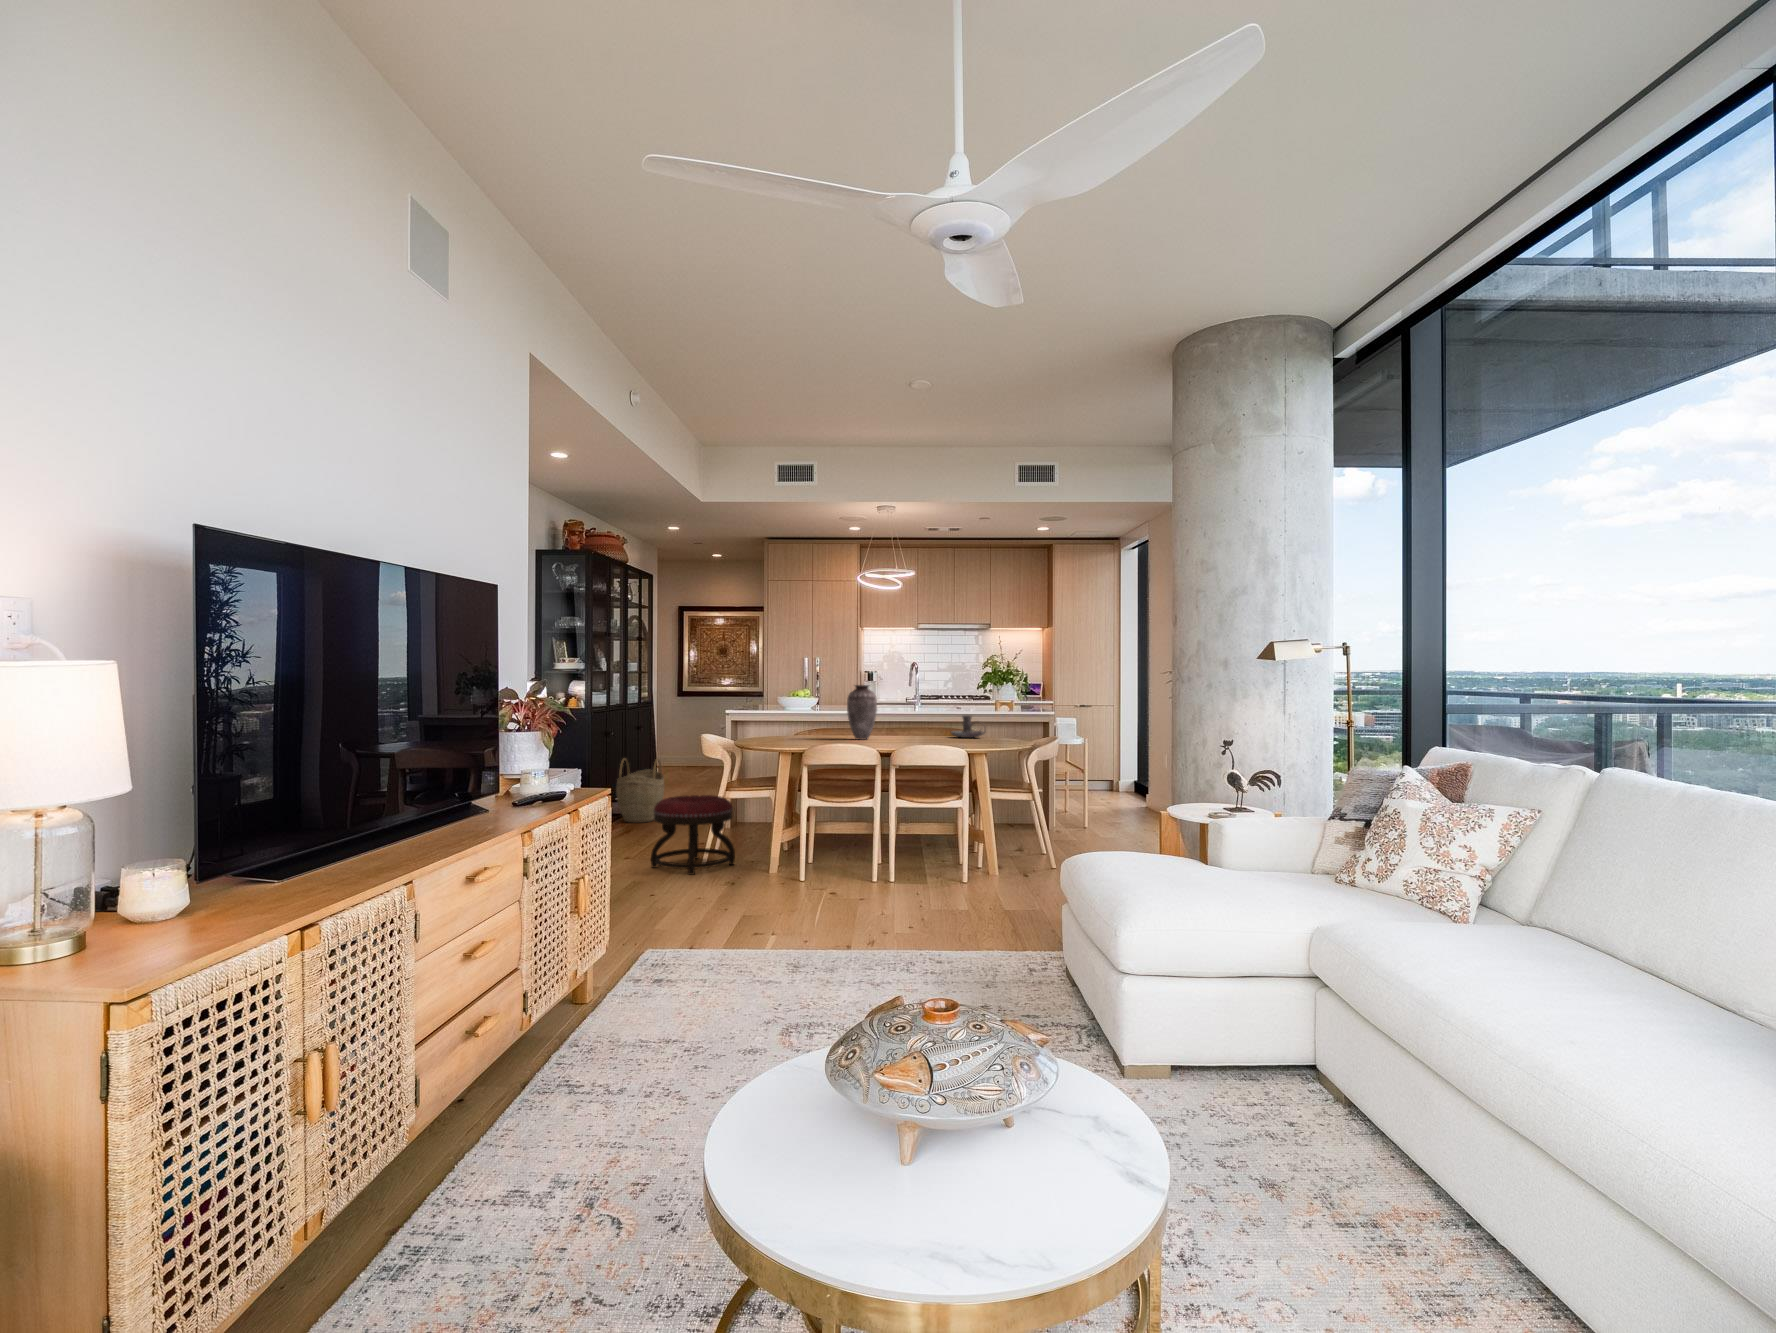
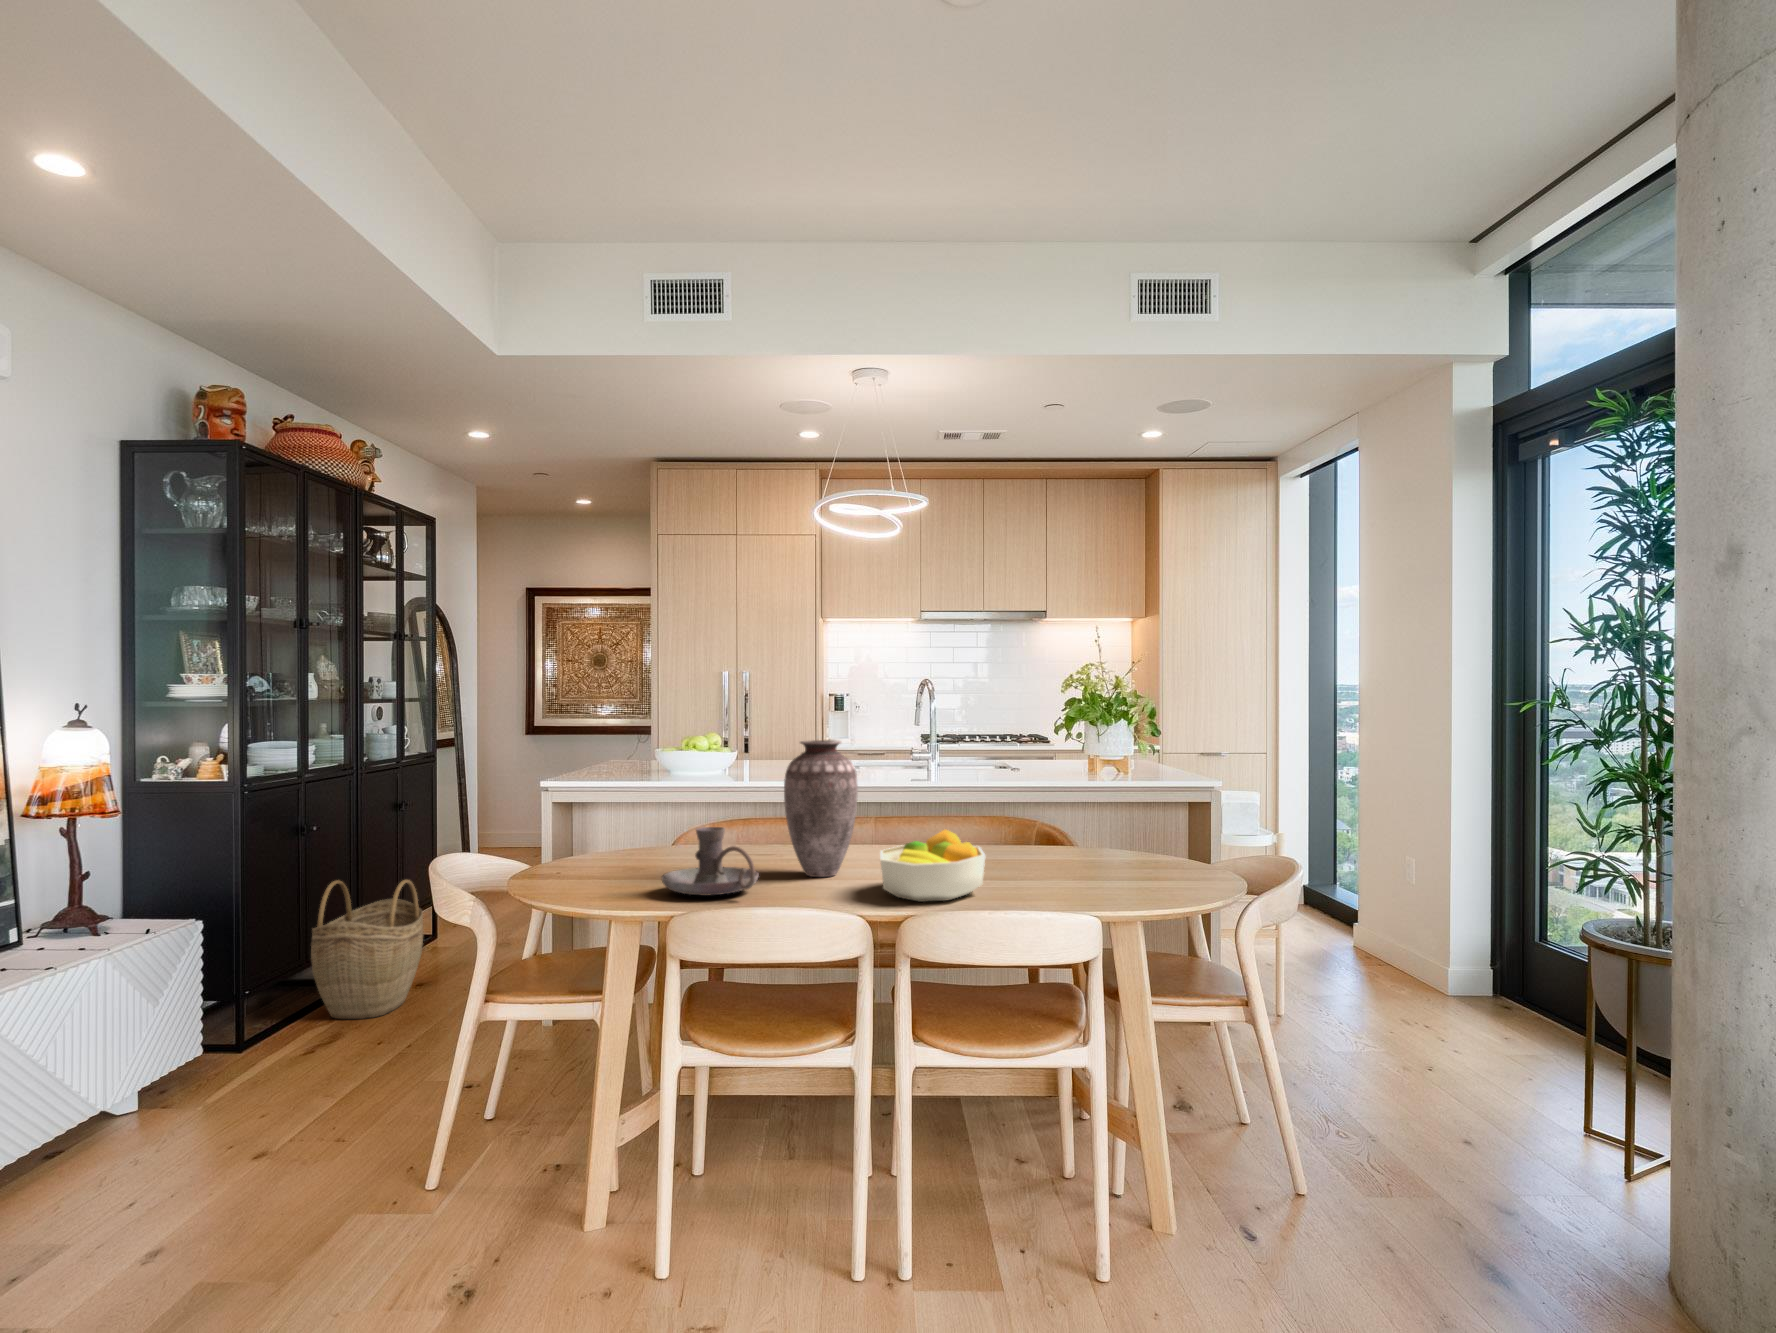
candle holder: present [951,715,986,738] -> present [662,827,759,896]
fruit bowl: none [885,719,926,743] -> present [880,829,985,902]
ottoman: present [651,795,735,875] -> none [253,1028,492,1291]

